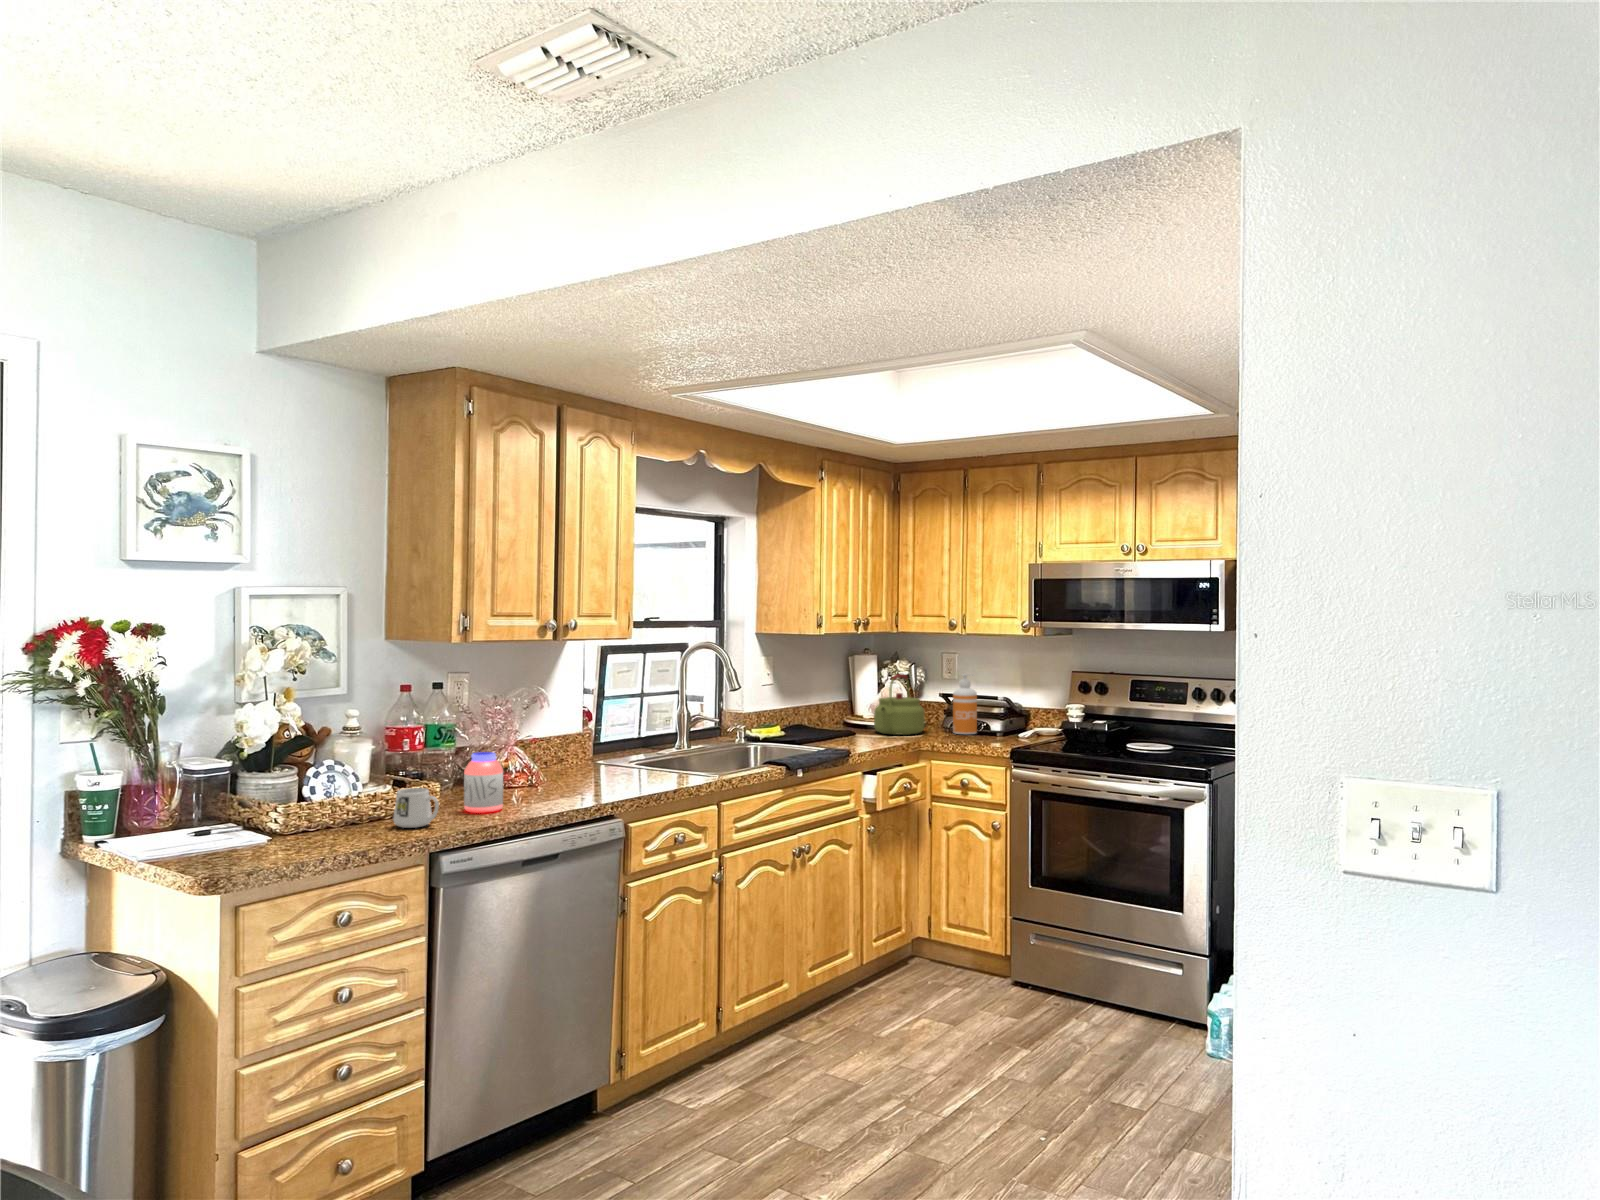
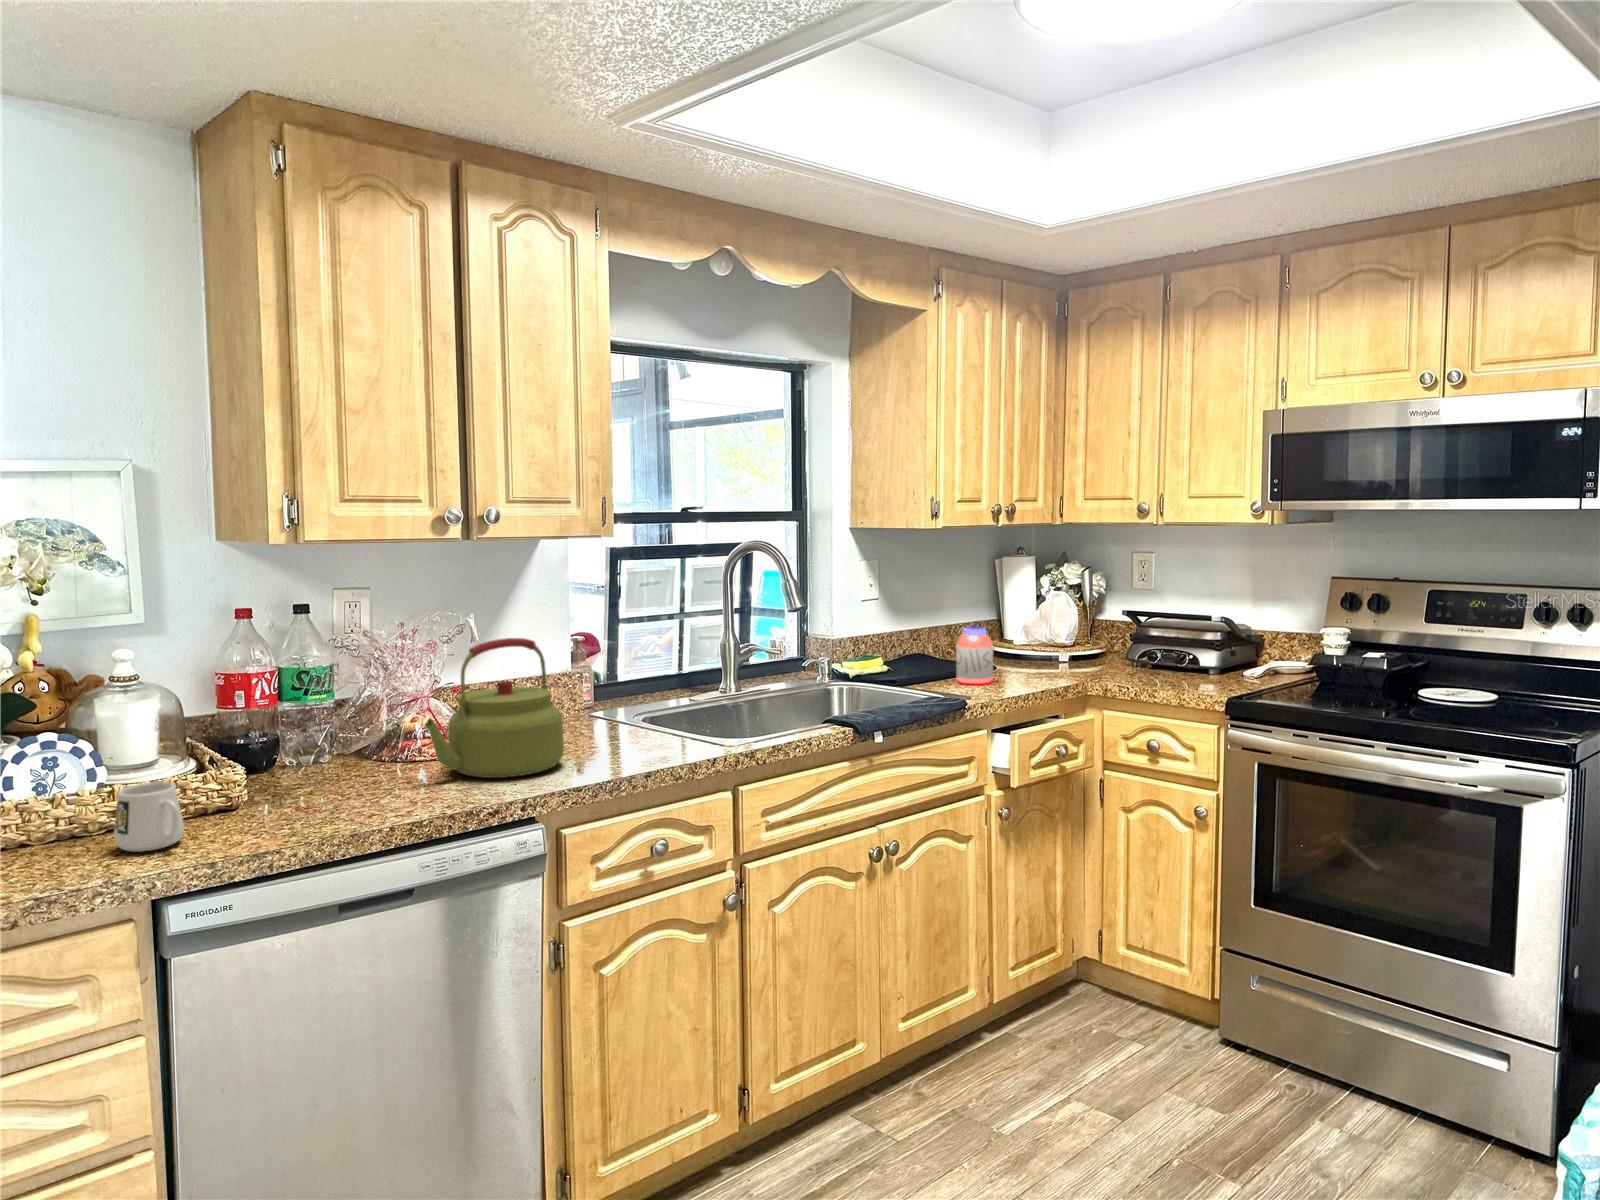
kettle: present [874,674,925,735] -> present [424,638,564,778]
soap dispenser: present [953,674,977,734] -> none [1140,582,1177,671]
jar: present [464,752,503,813] -> present [956,627,993,684]

